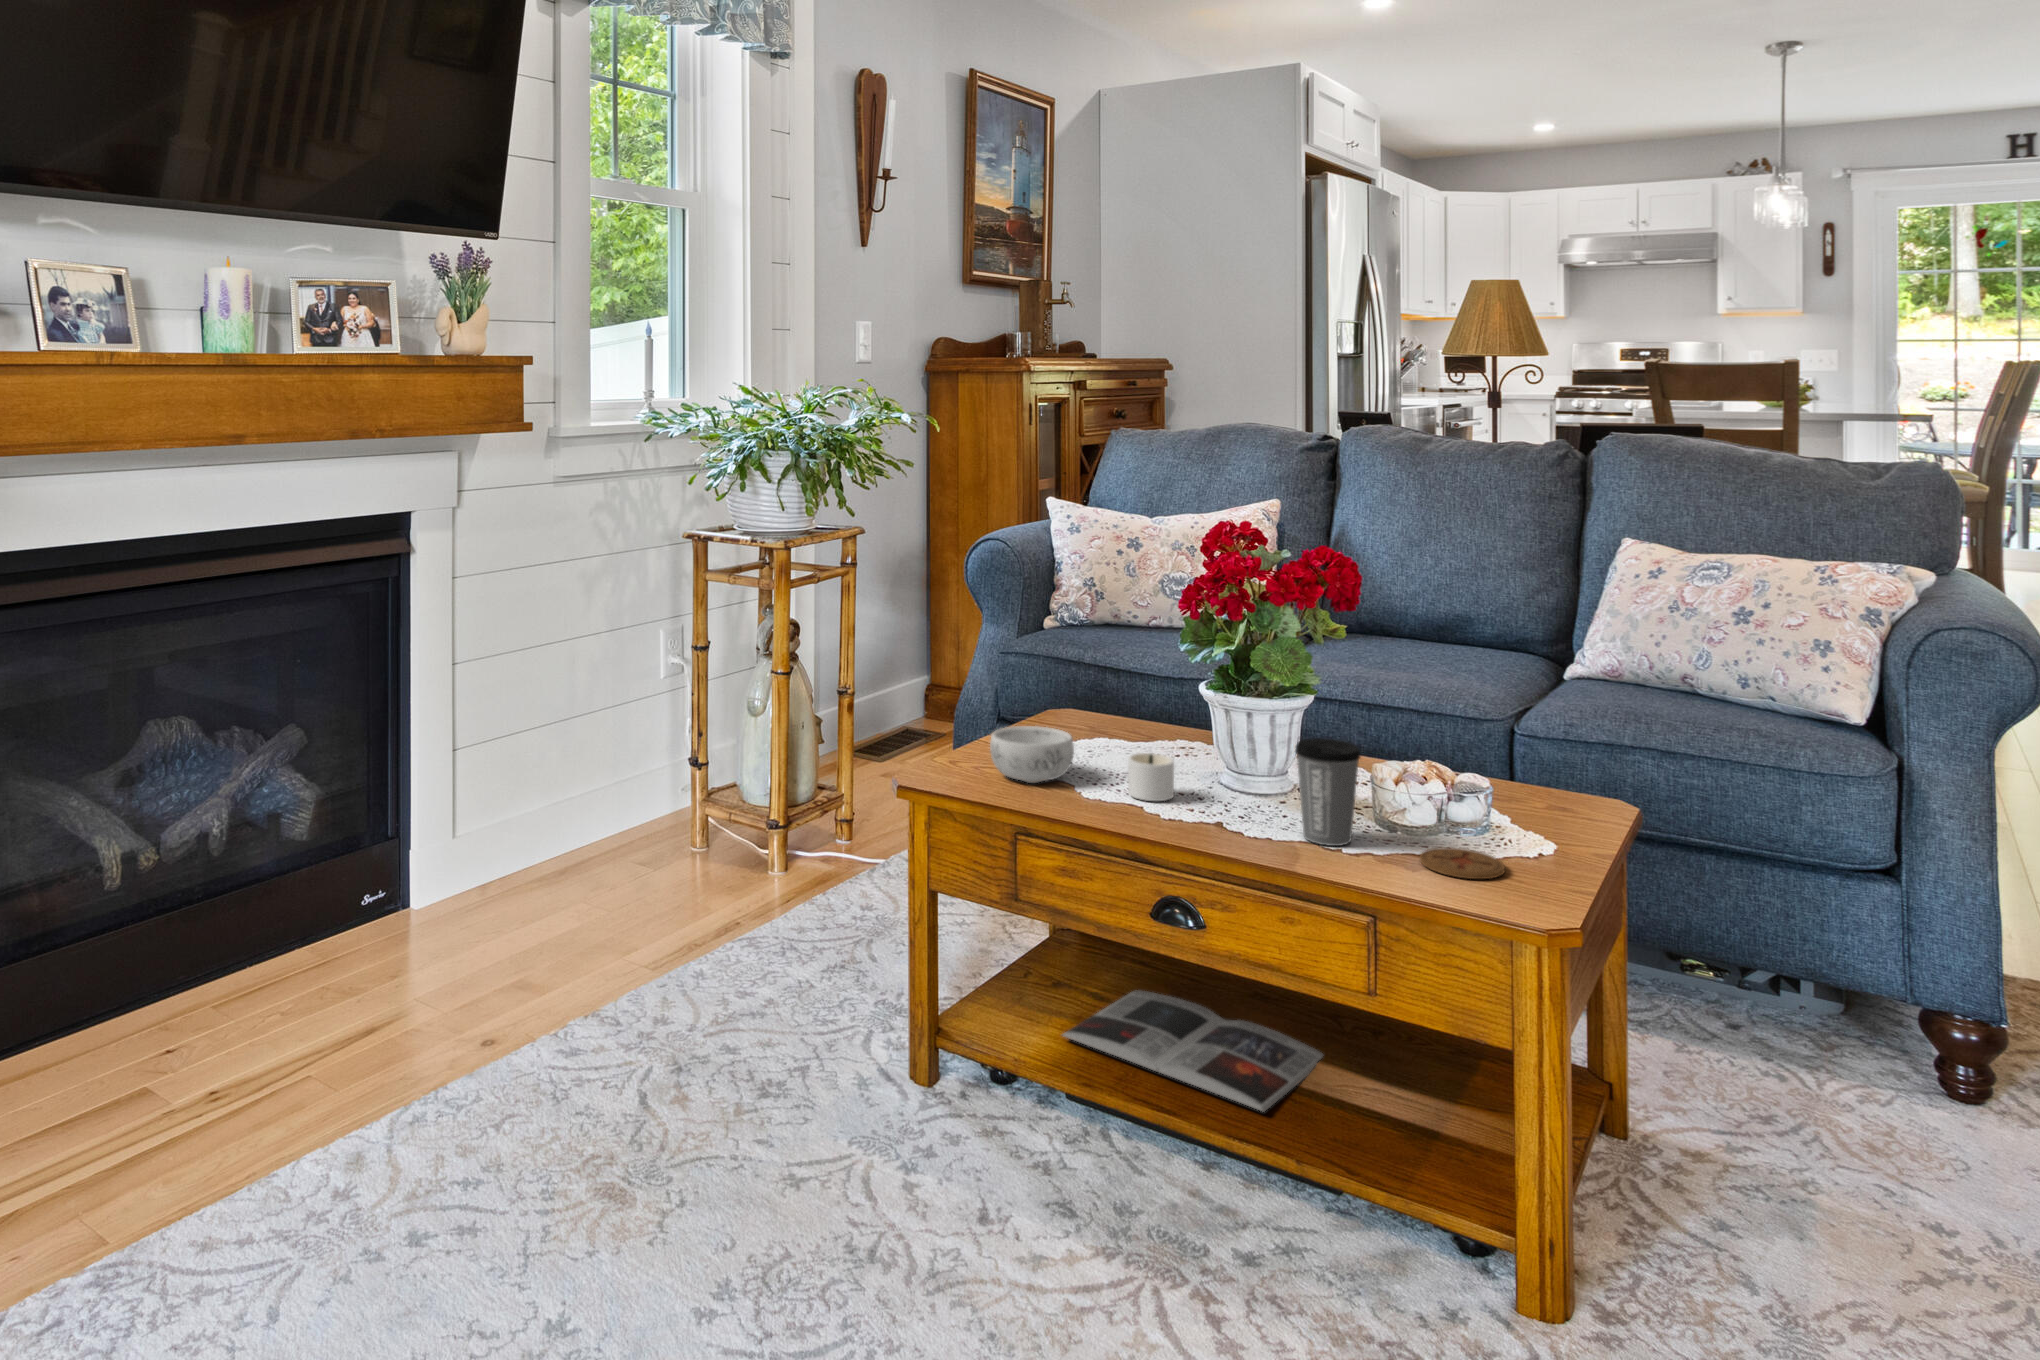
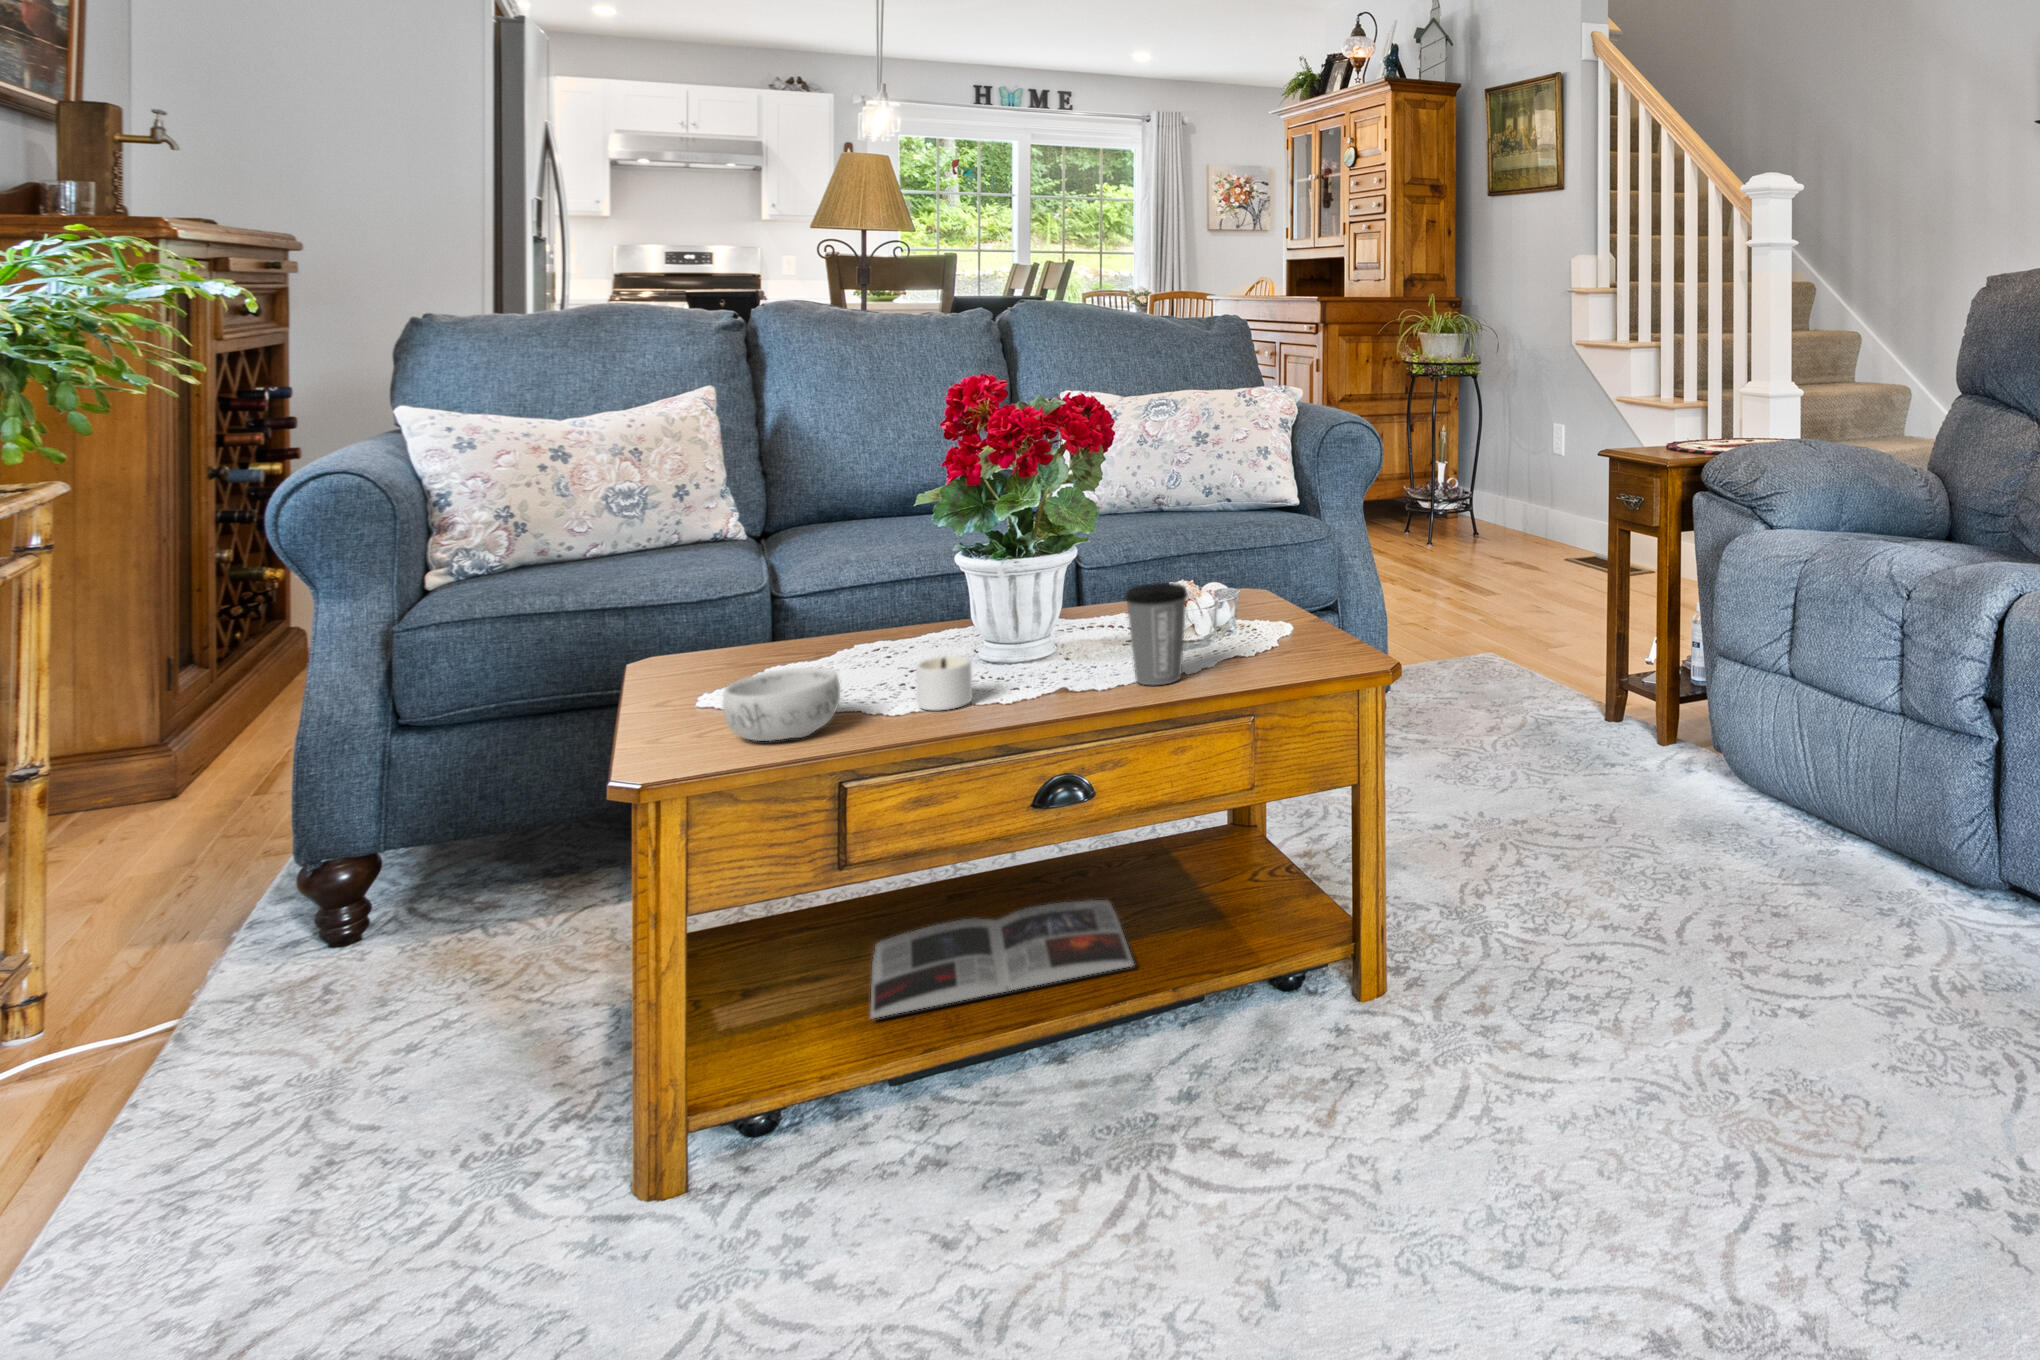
coaster: present [1420,847,1505,879] -> none [1242,648,1313,671]

